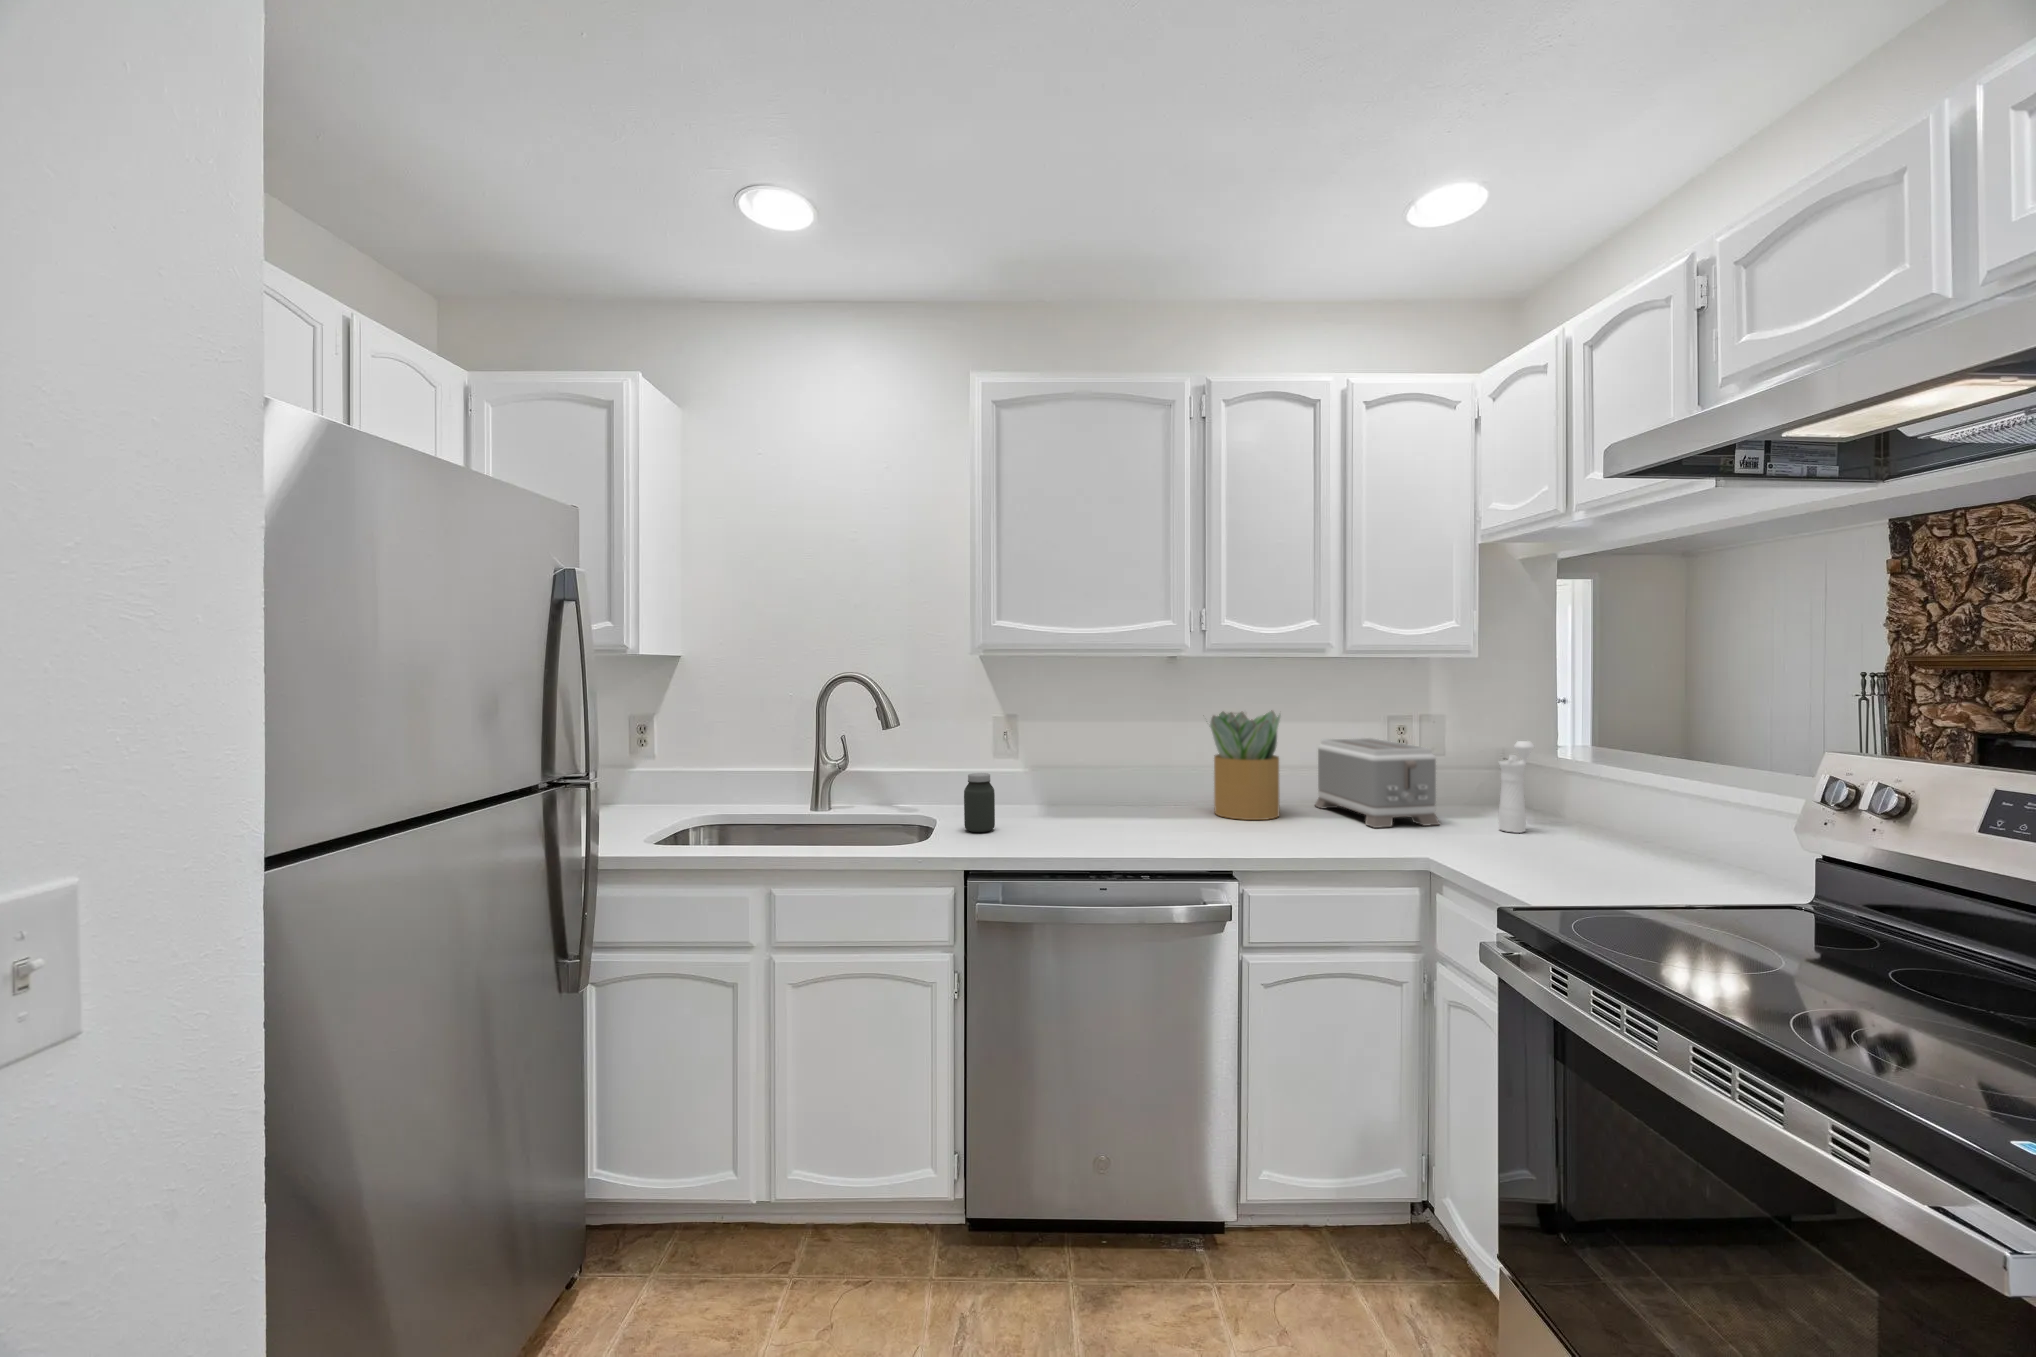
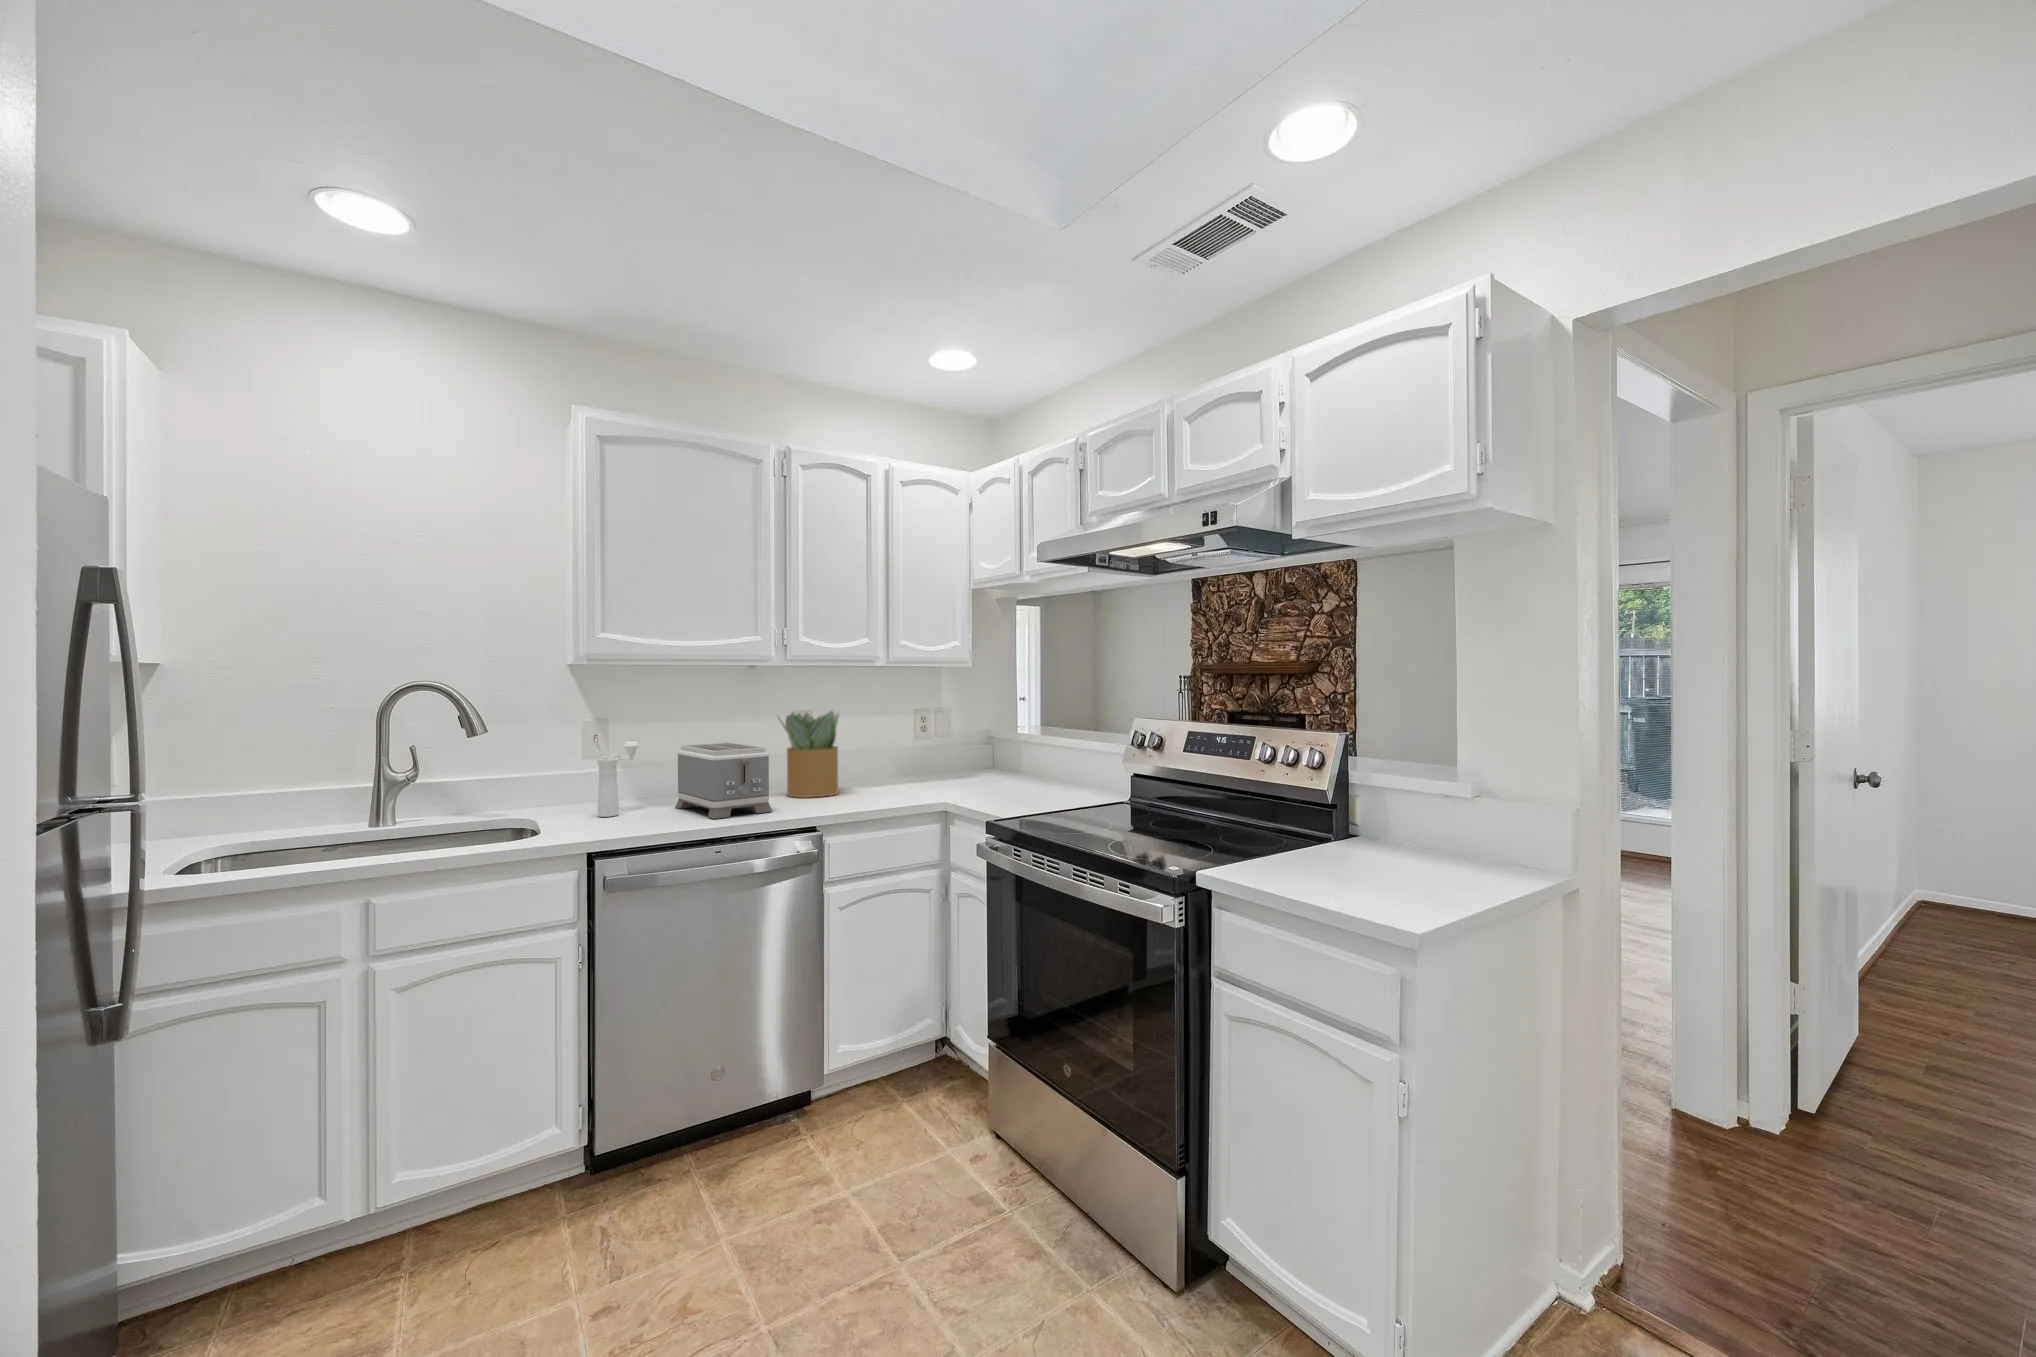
toaster: present [1315,738,1440,828] -> present [675,743,772,819]
pepper mill: present [1499,741,1534,833] -> present [597,742,639,817]
jar: present [964,773,995,832] -> none [567,773,598,826]

